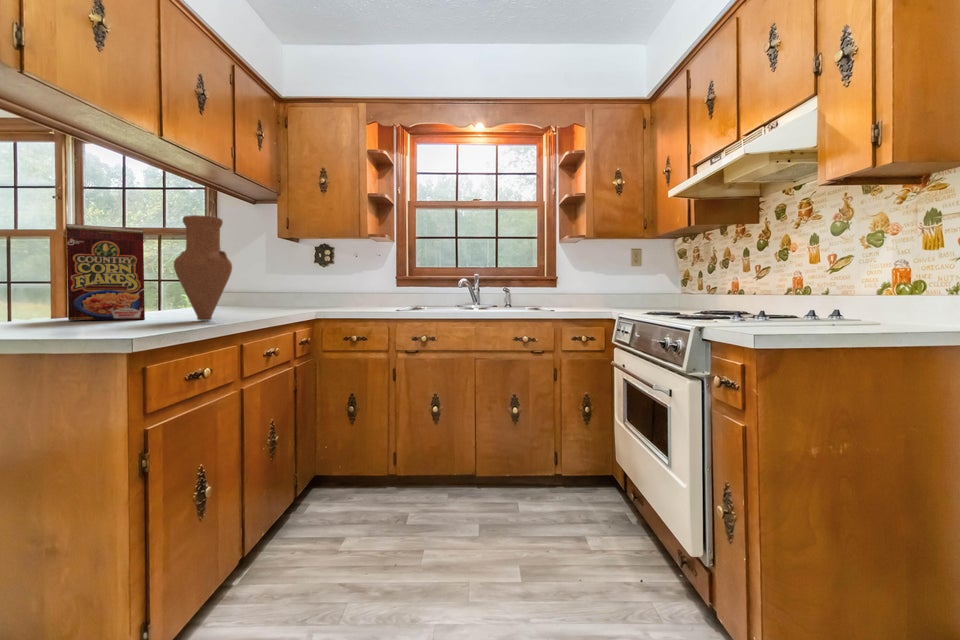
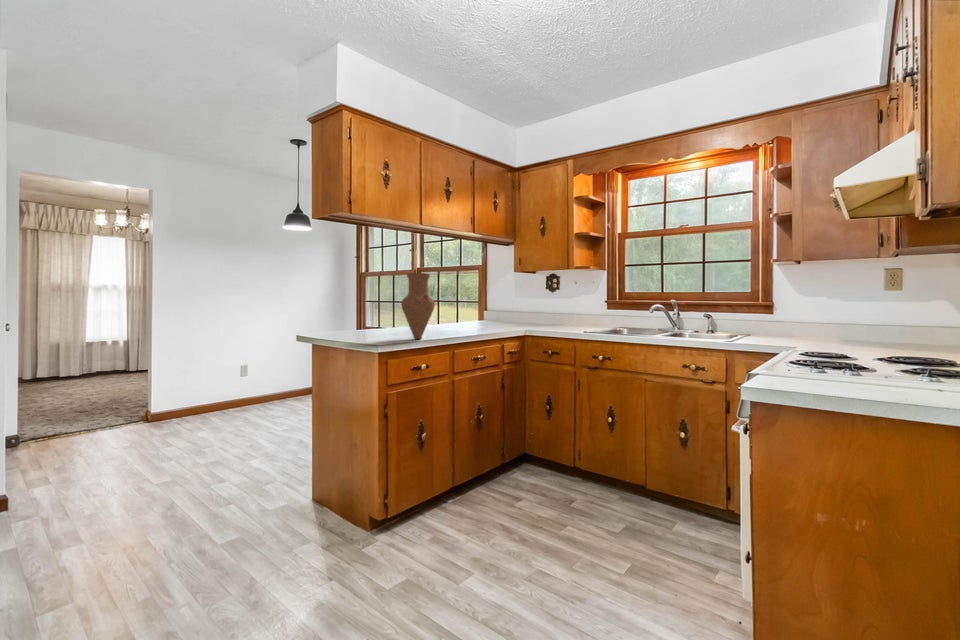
cereal box: present [62,224,148,320] -> none [356,280,401,336]

